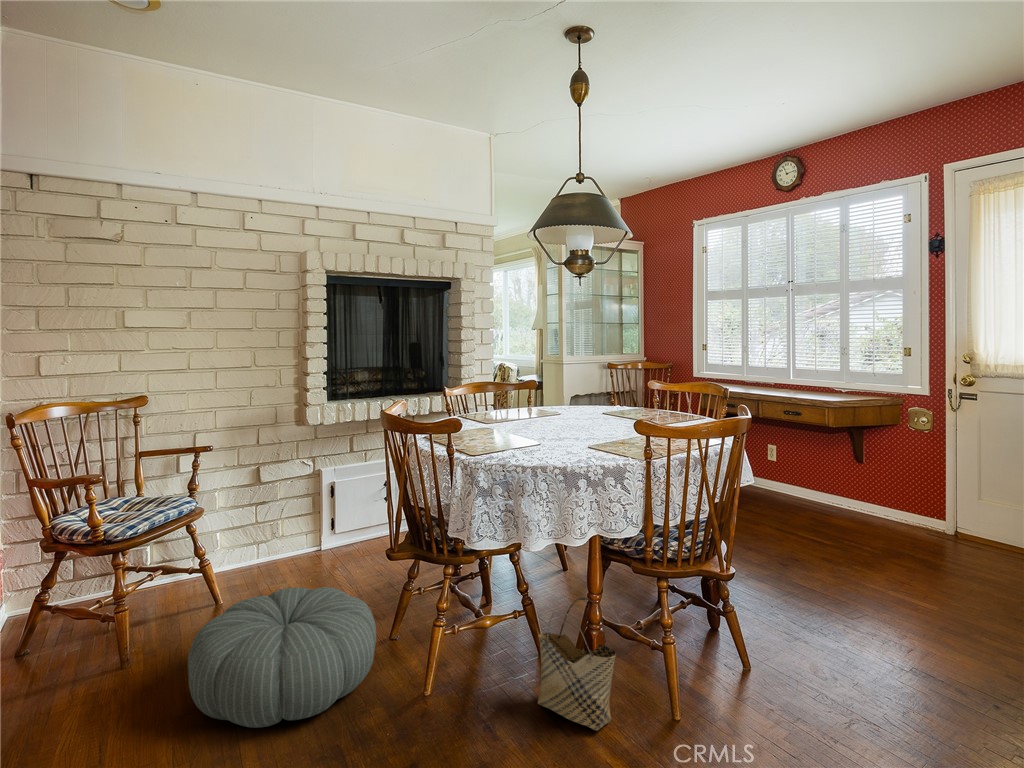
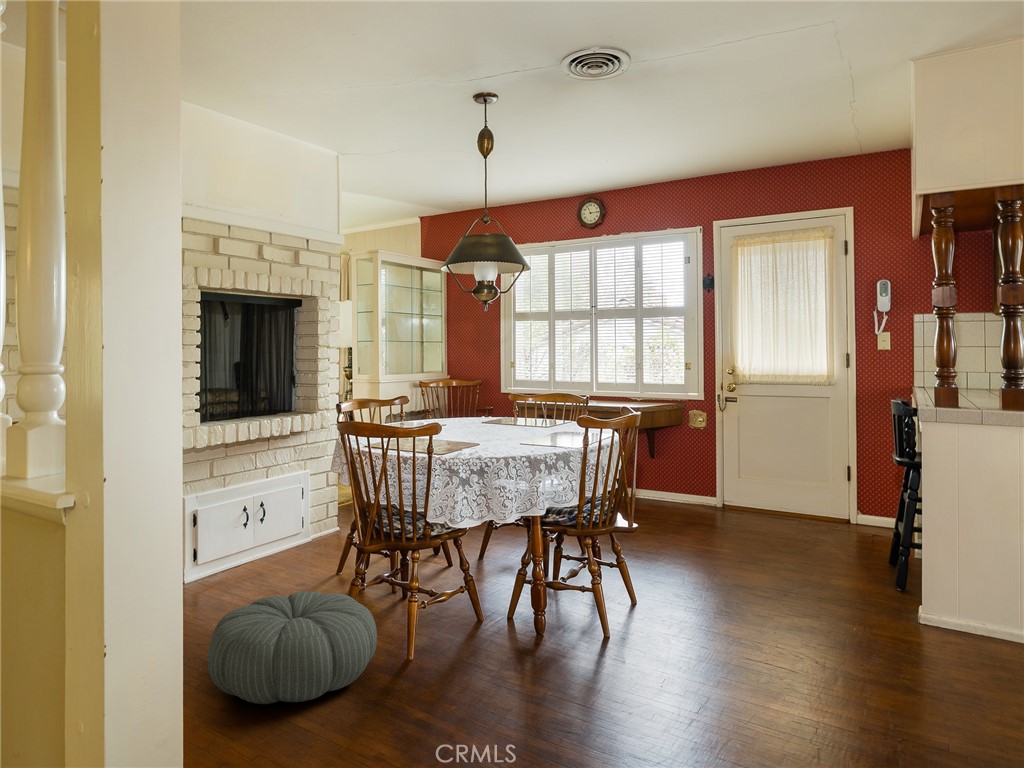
woven basket: present [538,598,616,730] -> none [513,556,577,647]

